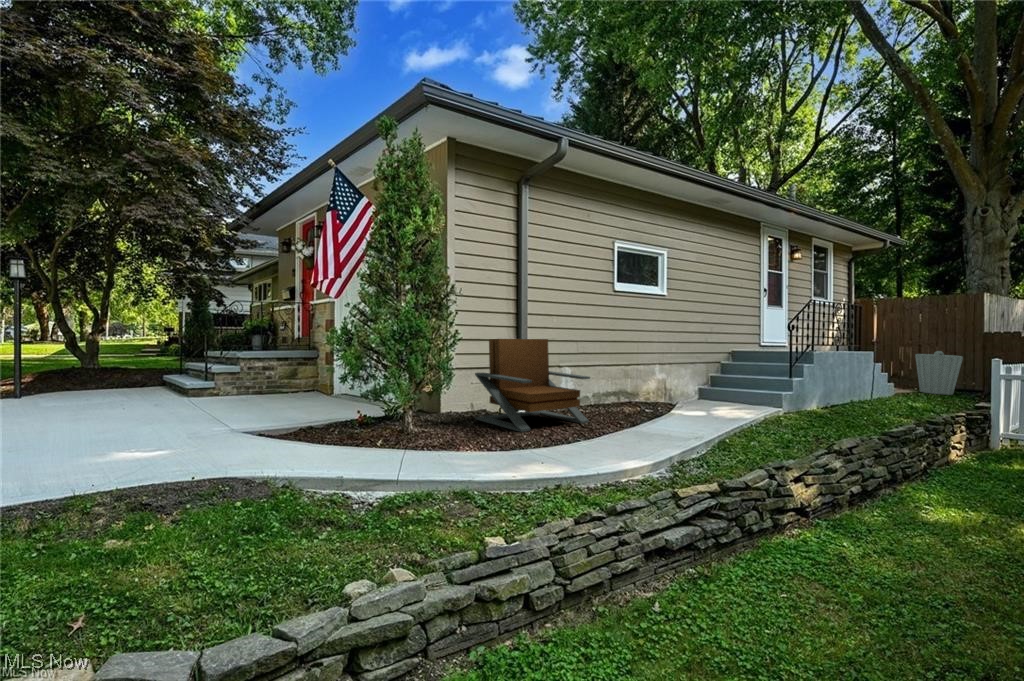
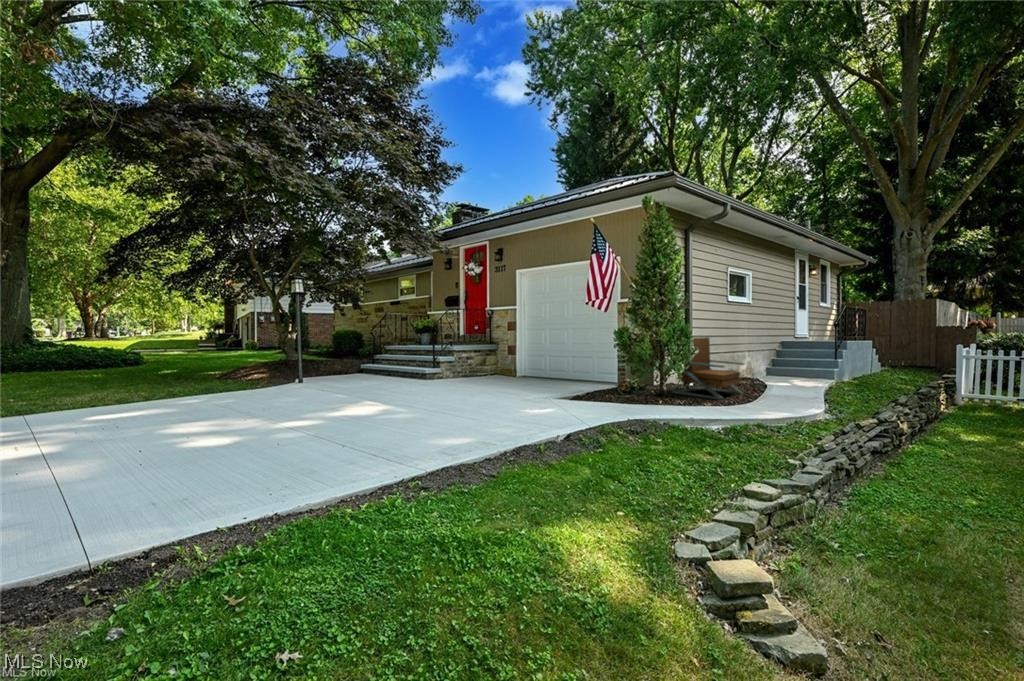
trash can: present [915,351,963,395] -> none [895,343,929,374]

